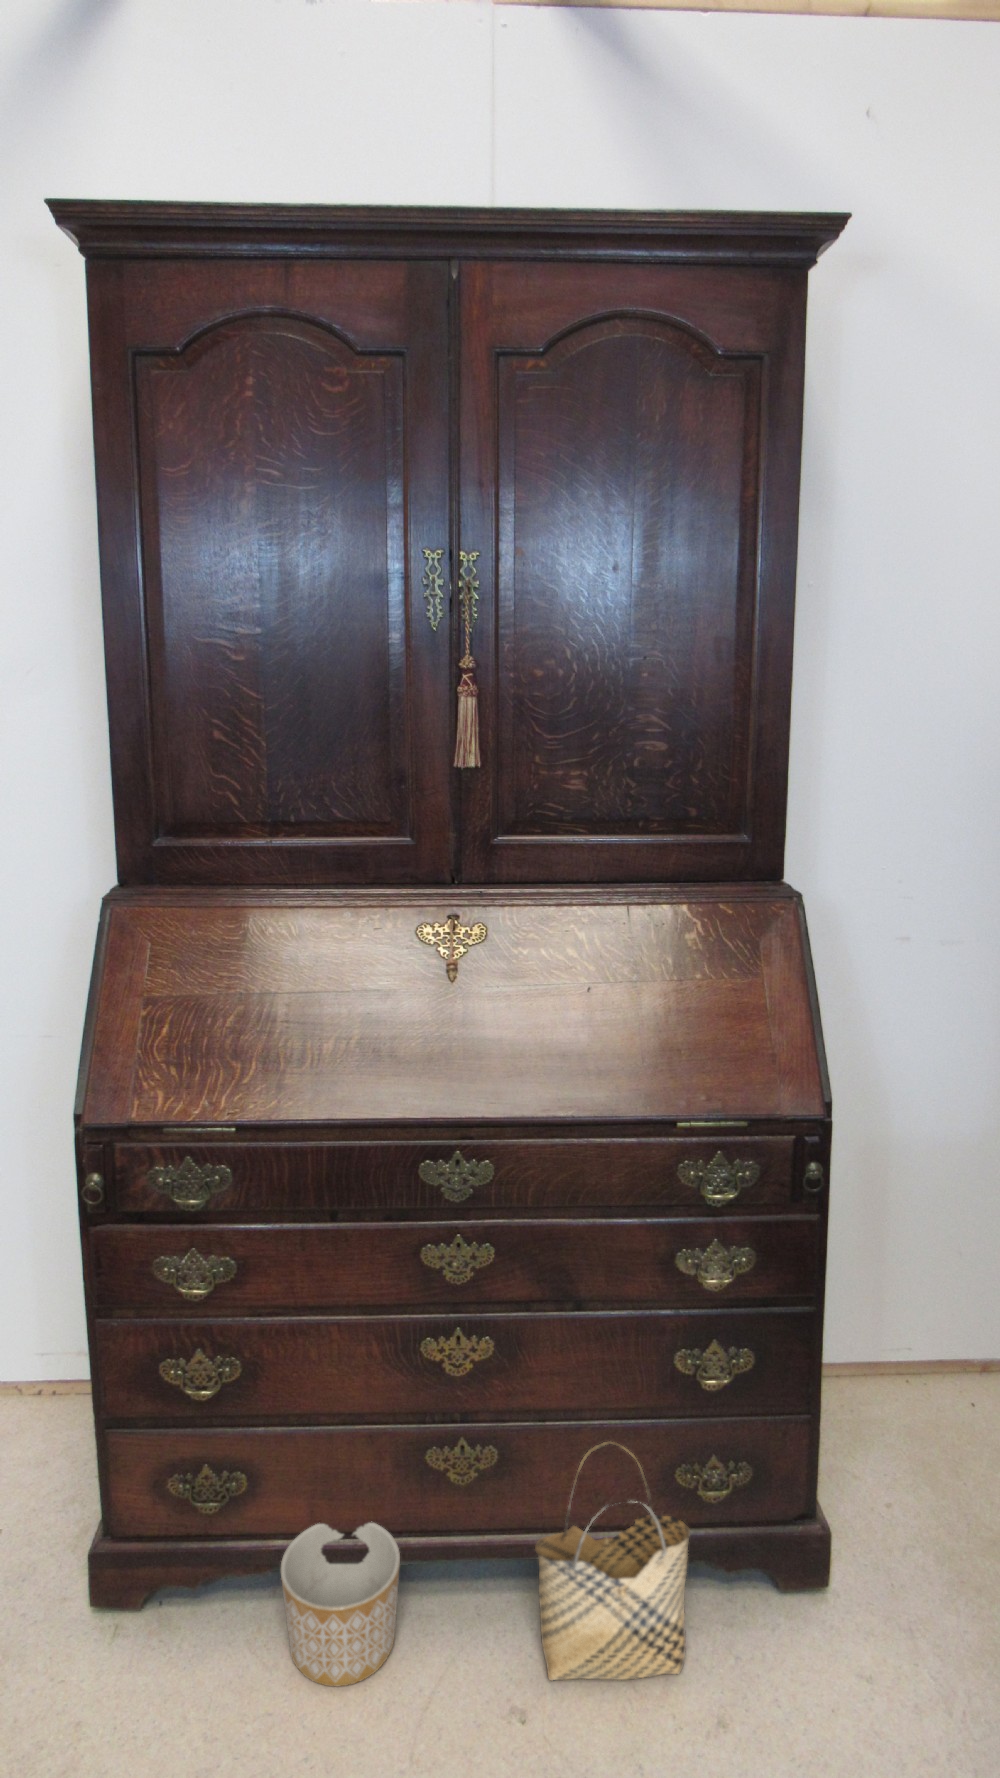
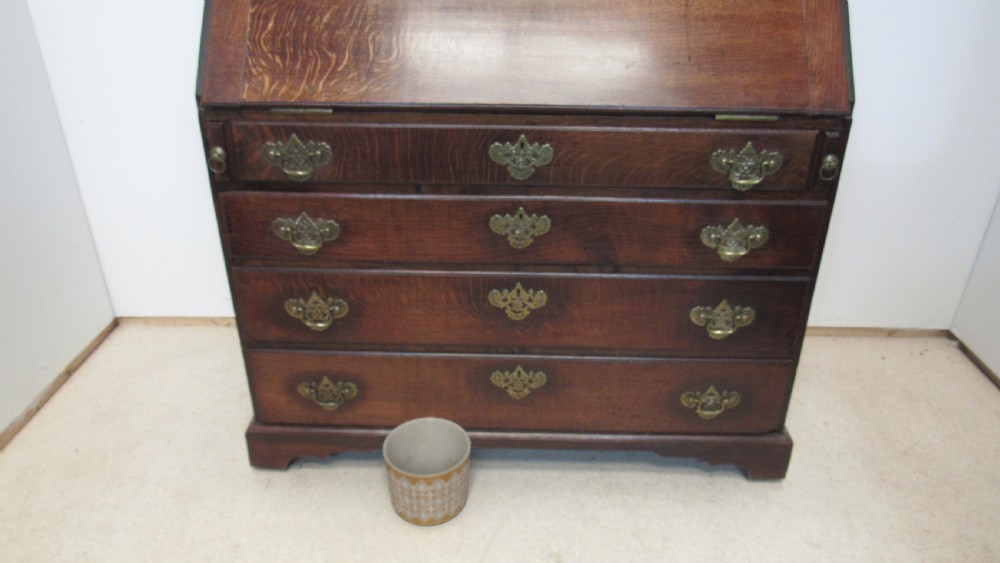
woven basket: present [535,1441,690,1681] -> none [573,372,691,531]

